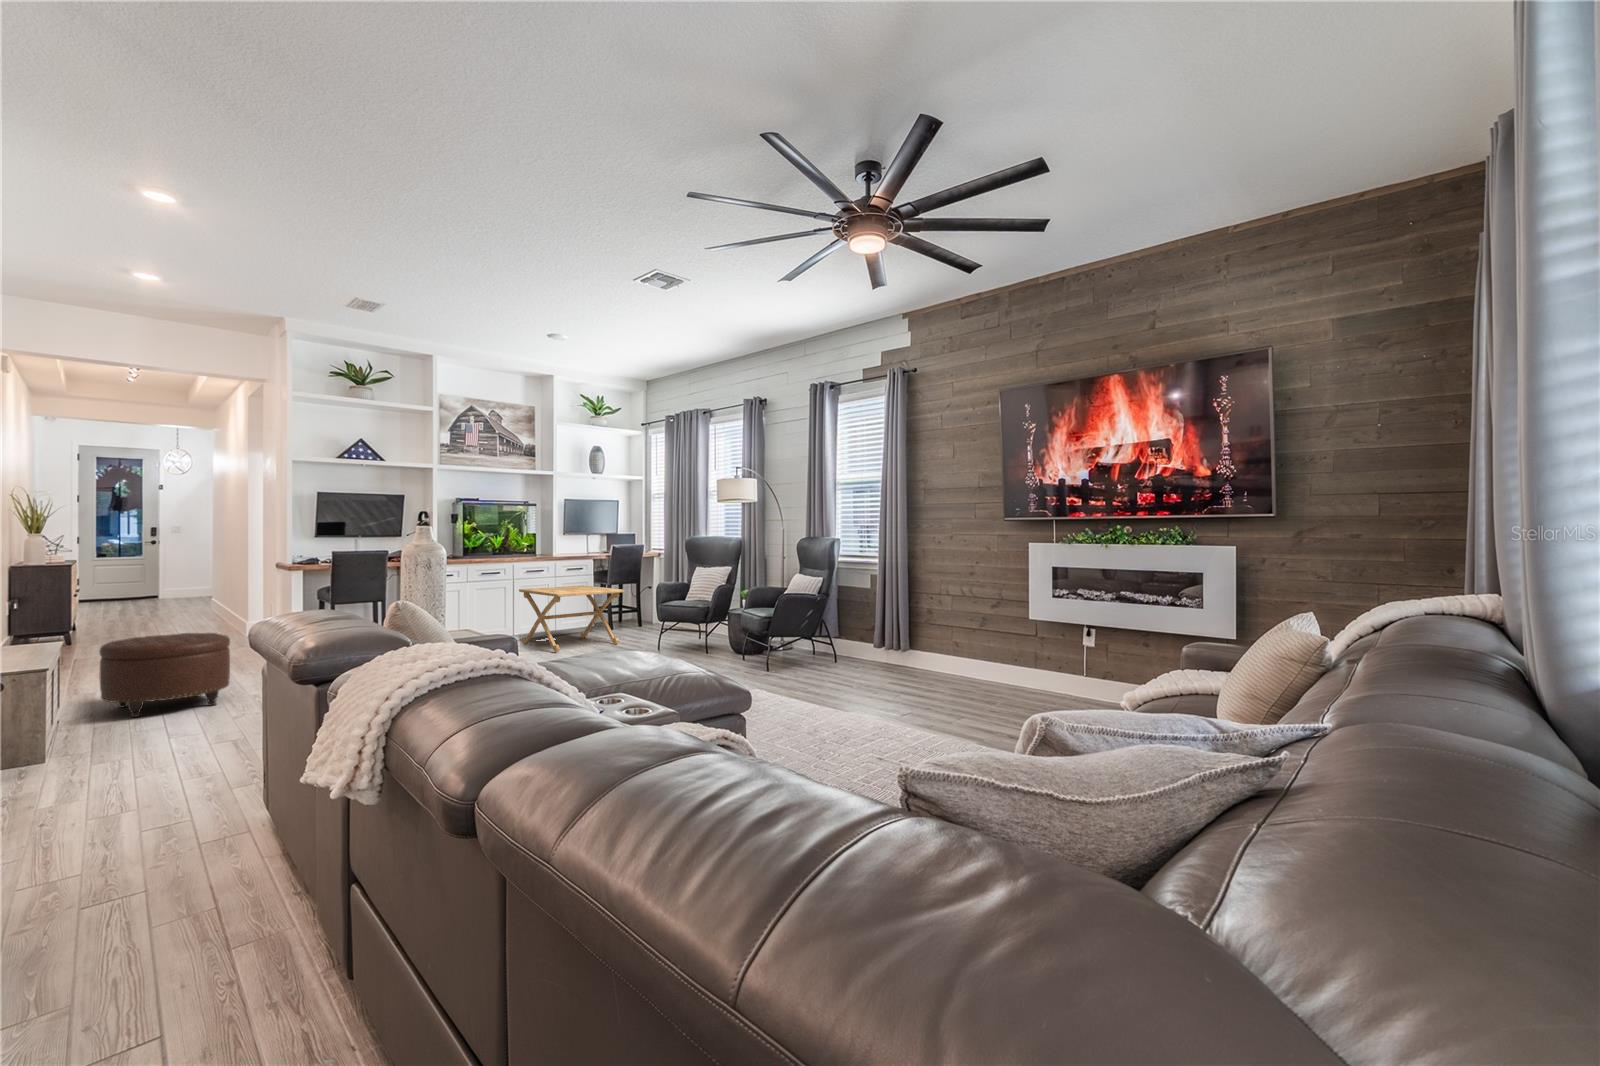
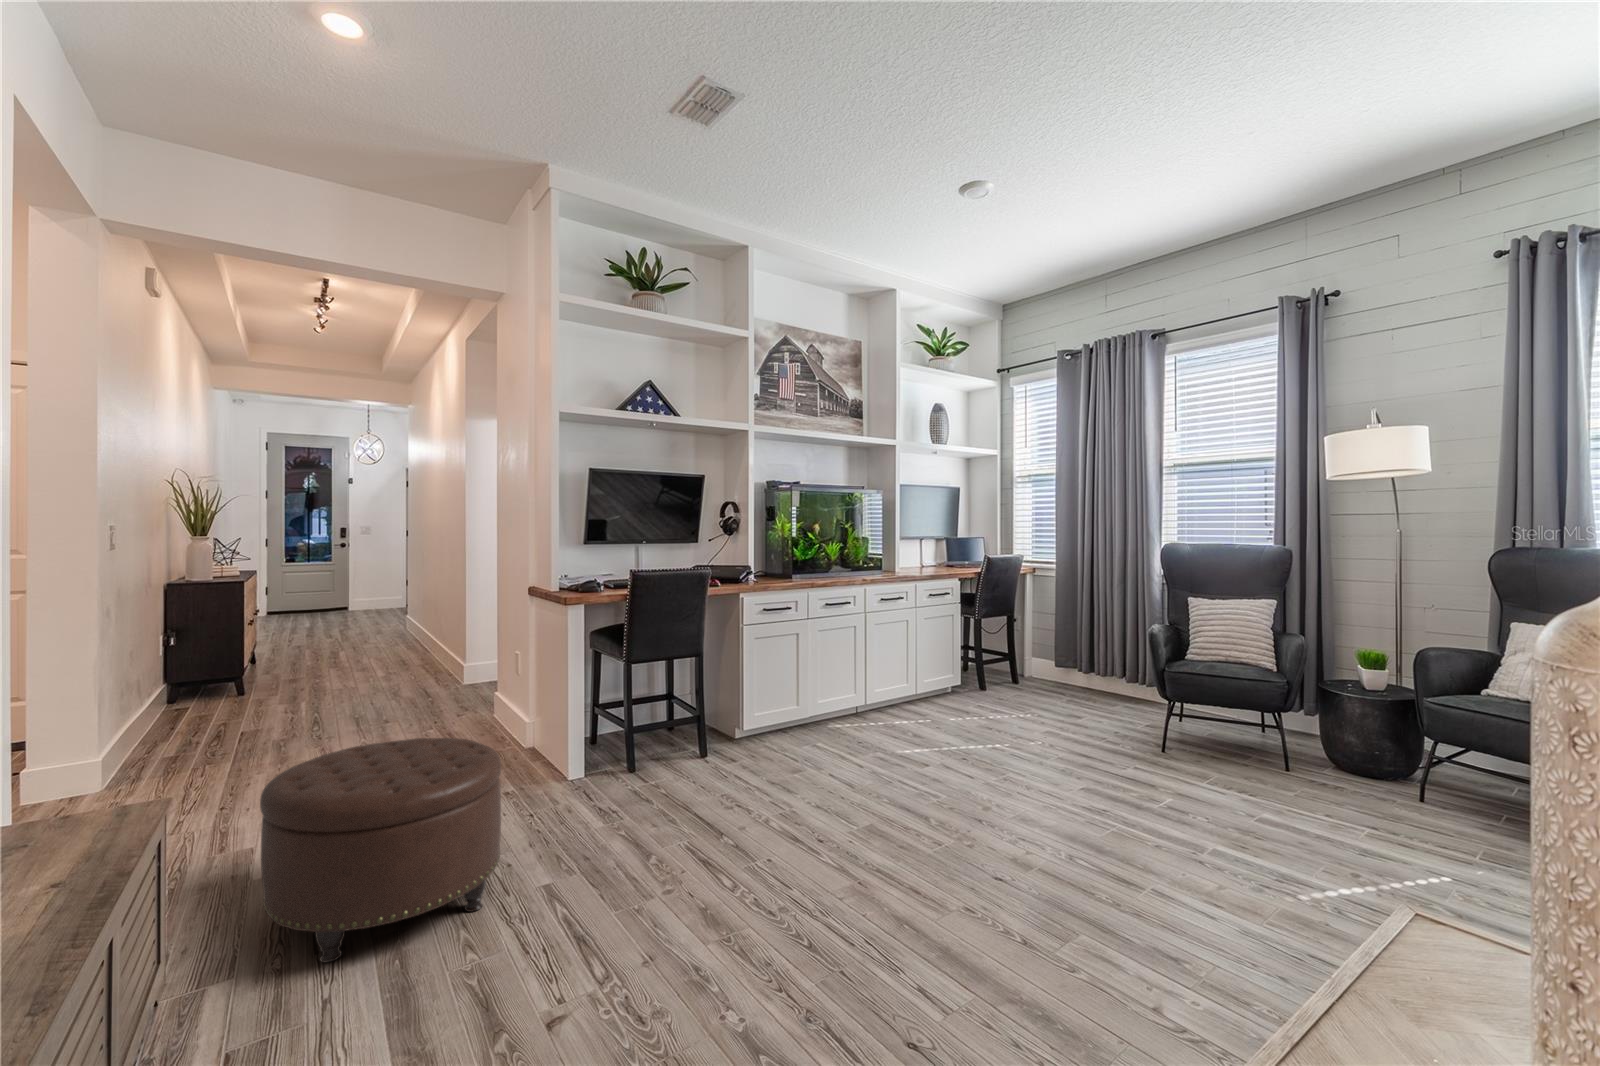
side table: present [519,585,624,652] -> none [875,618,1054,742]

